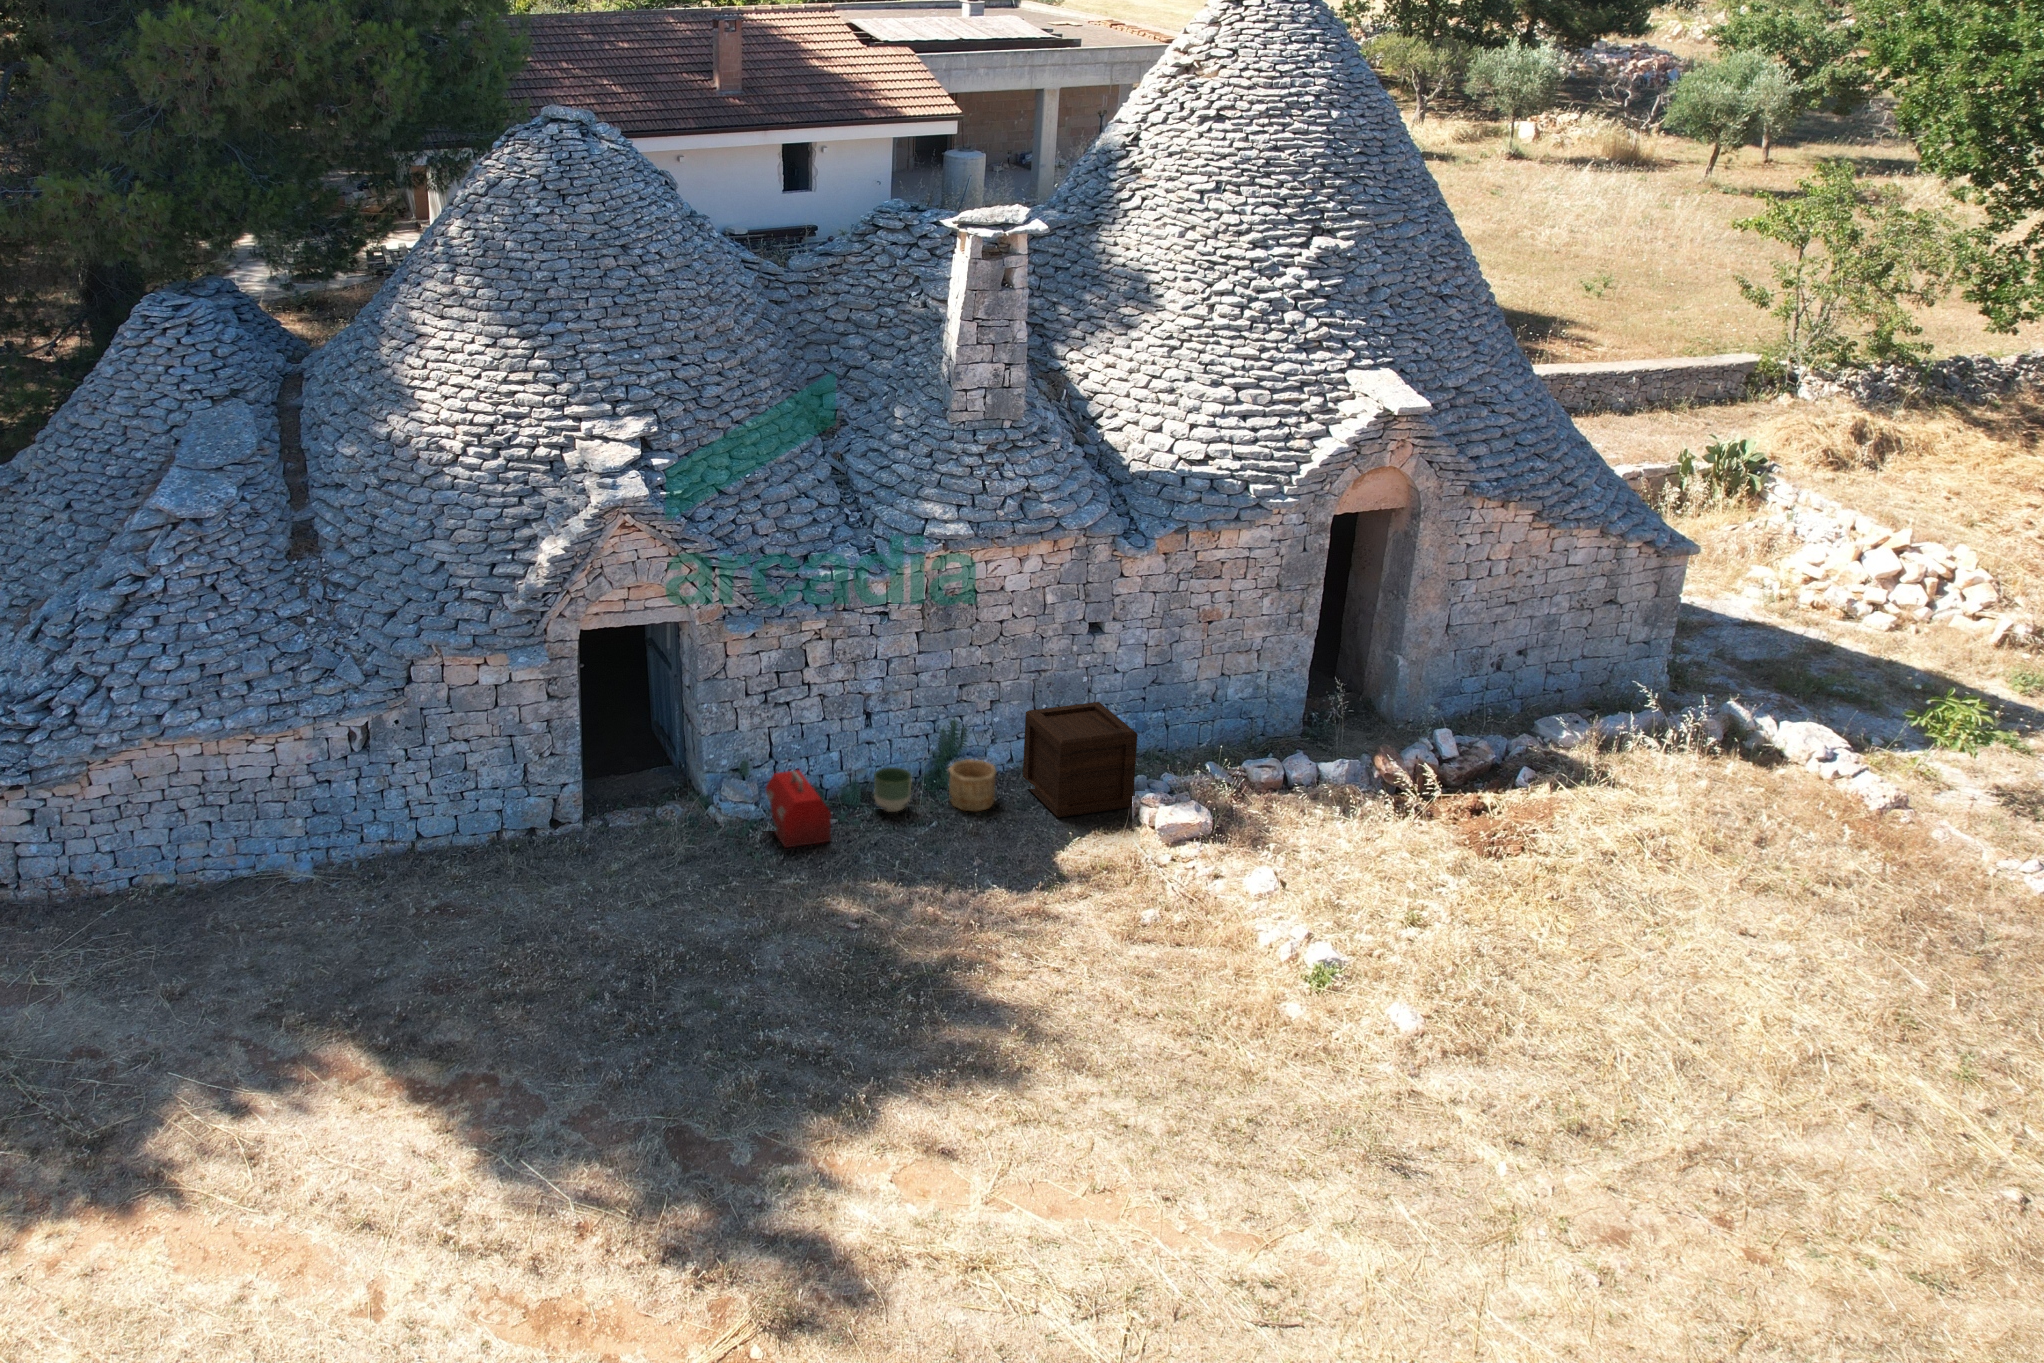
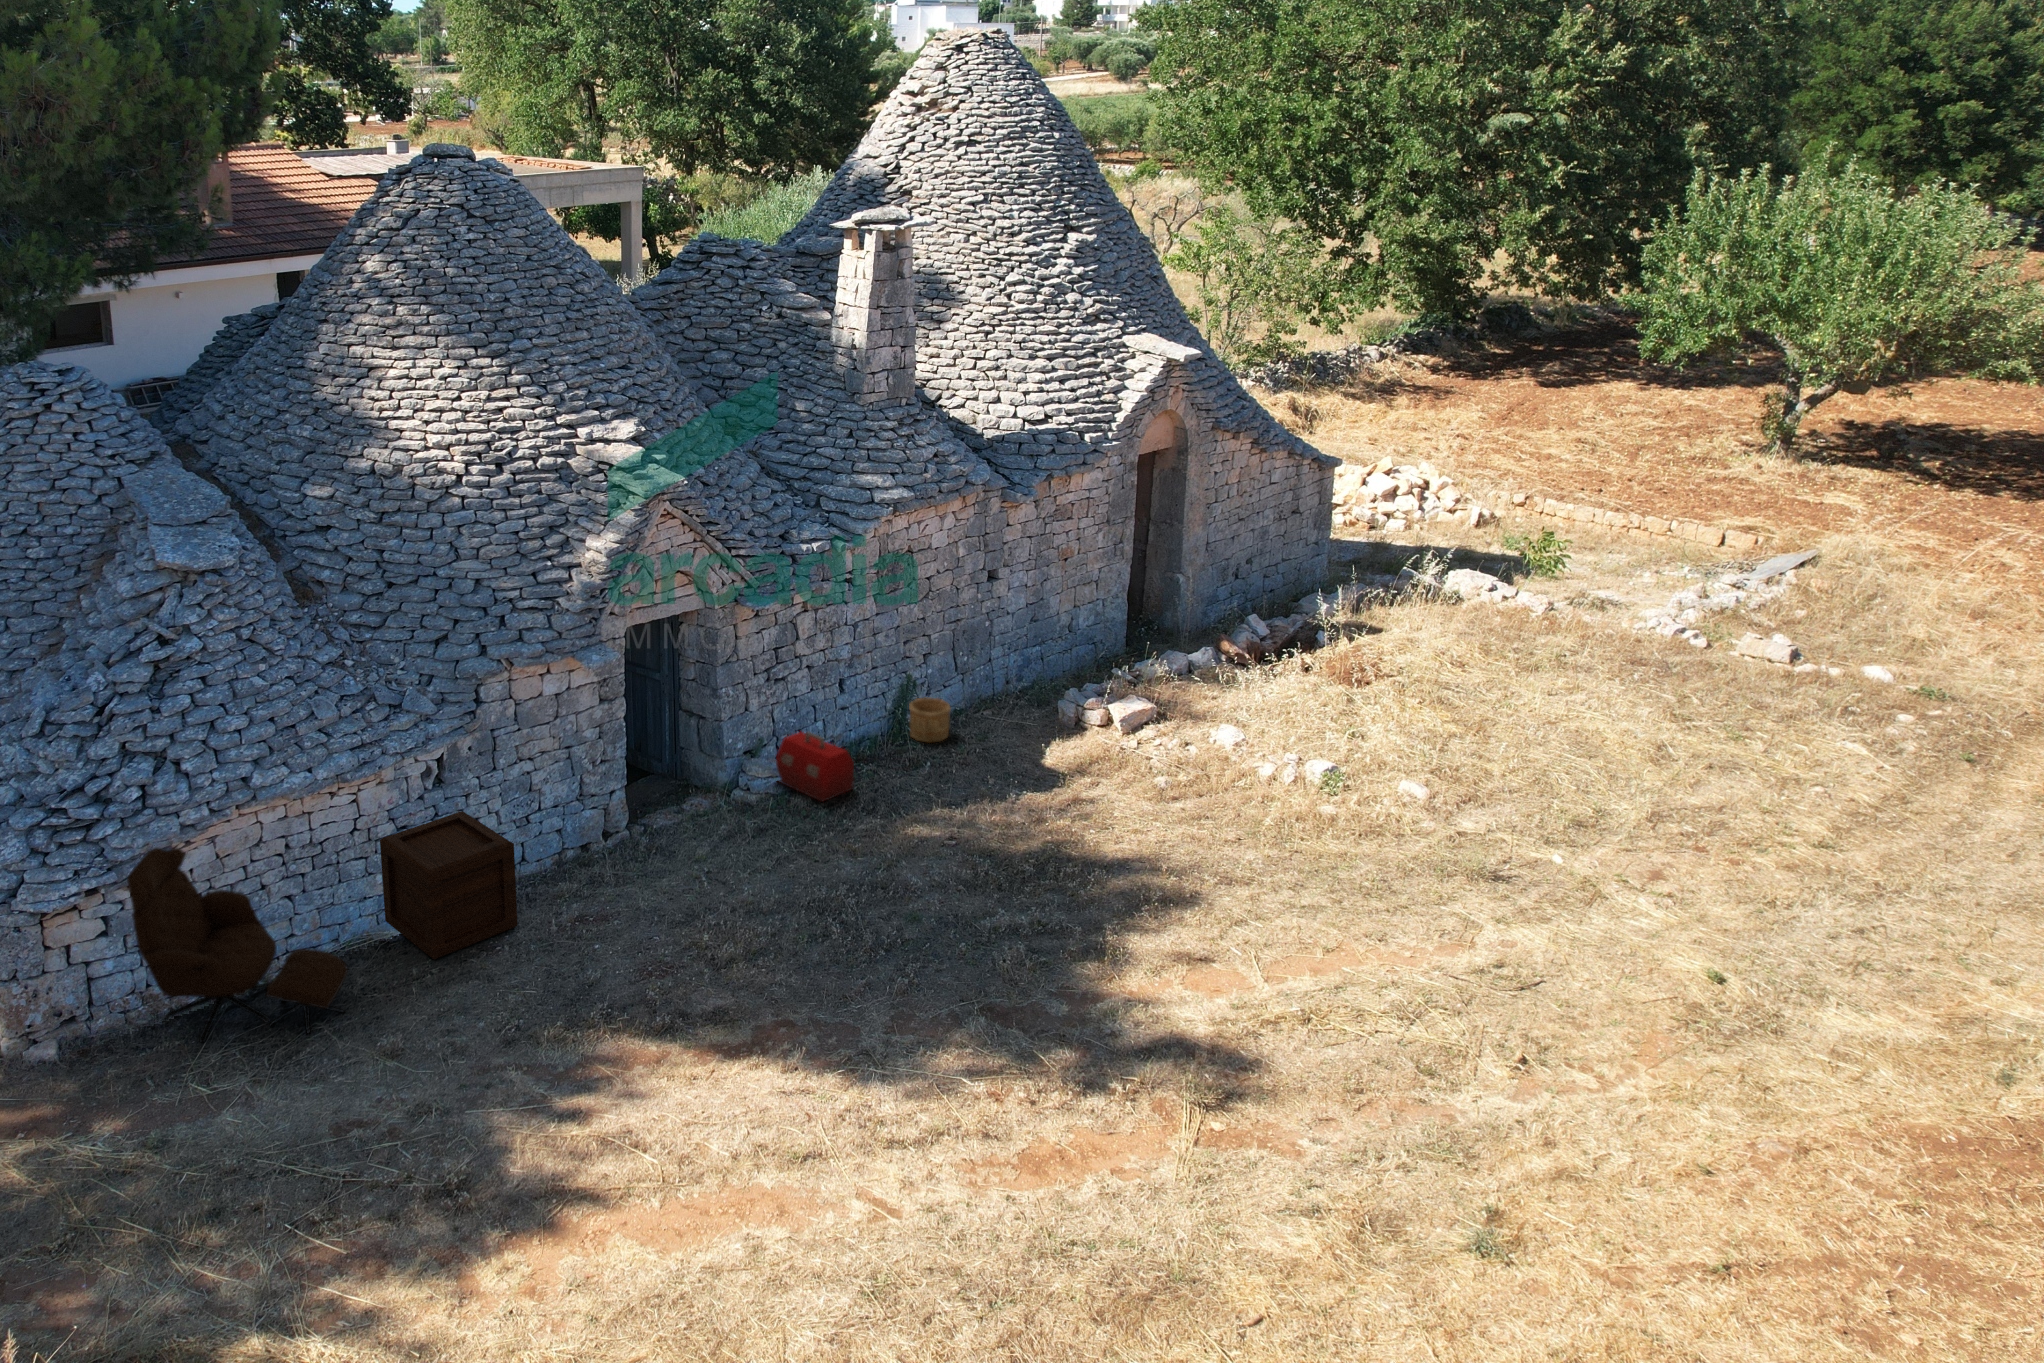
wooden crate: present [1023,702,1137,818] -> present [380,811,517,959]
lounge chair: none [22,753,207,948] -> present [127,845,348,1042]
planter: present [874,767,911,812] -> none [857,715,890,755]

